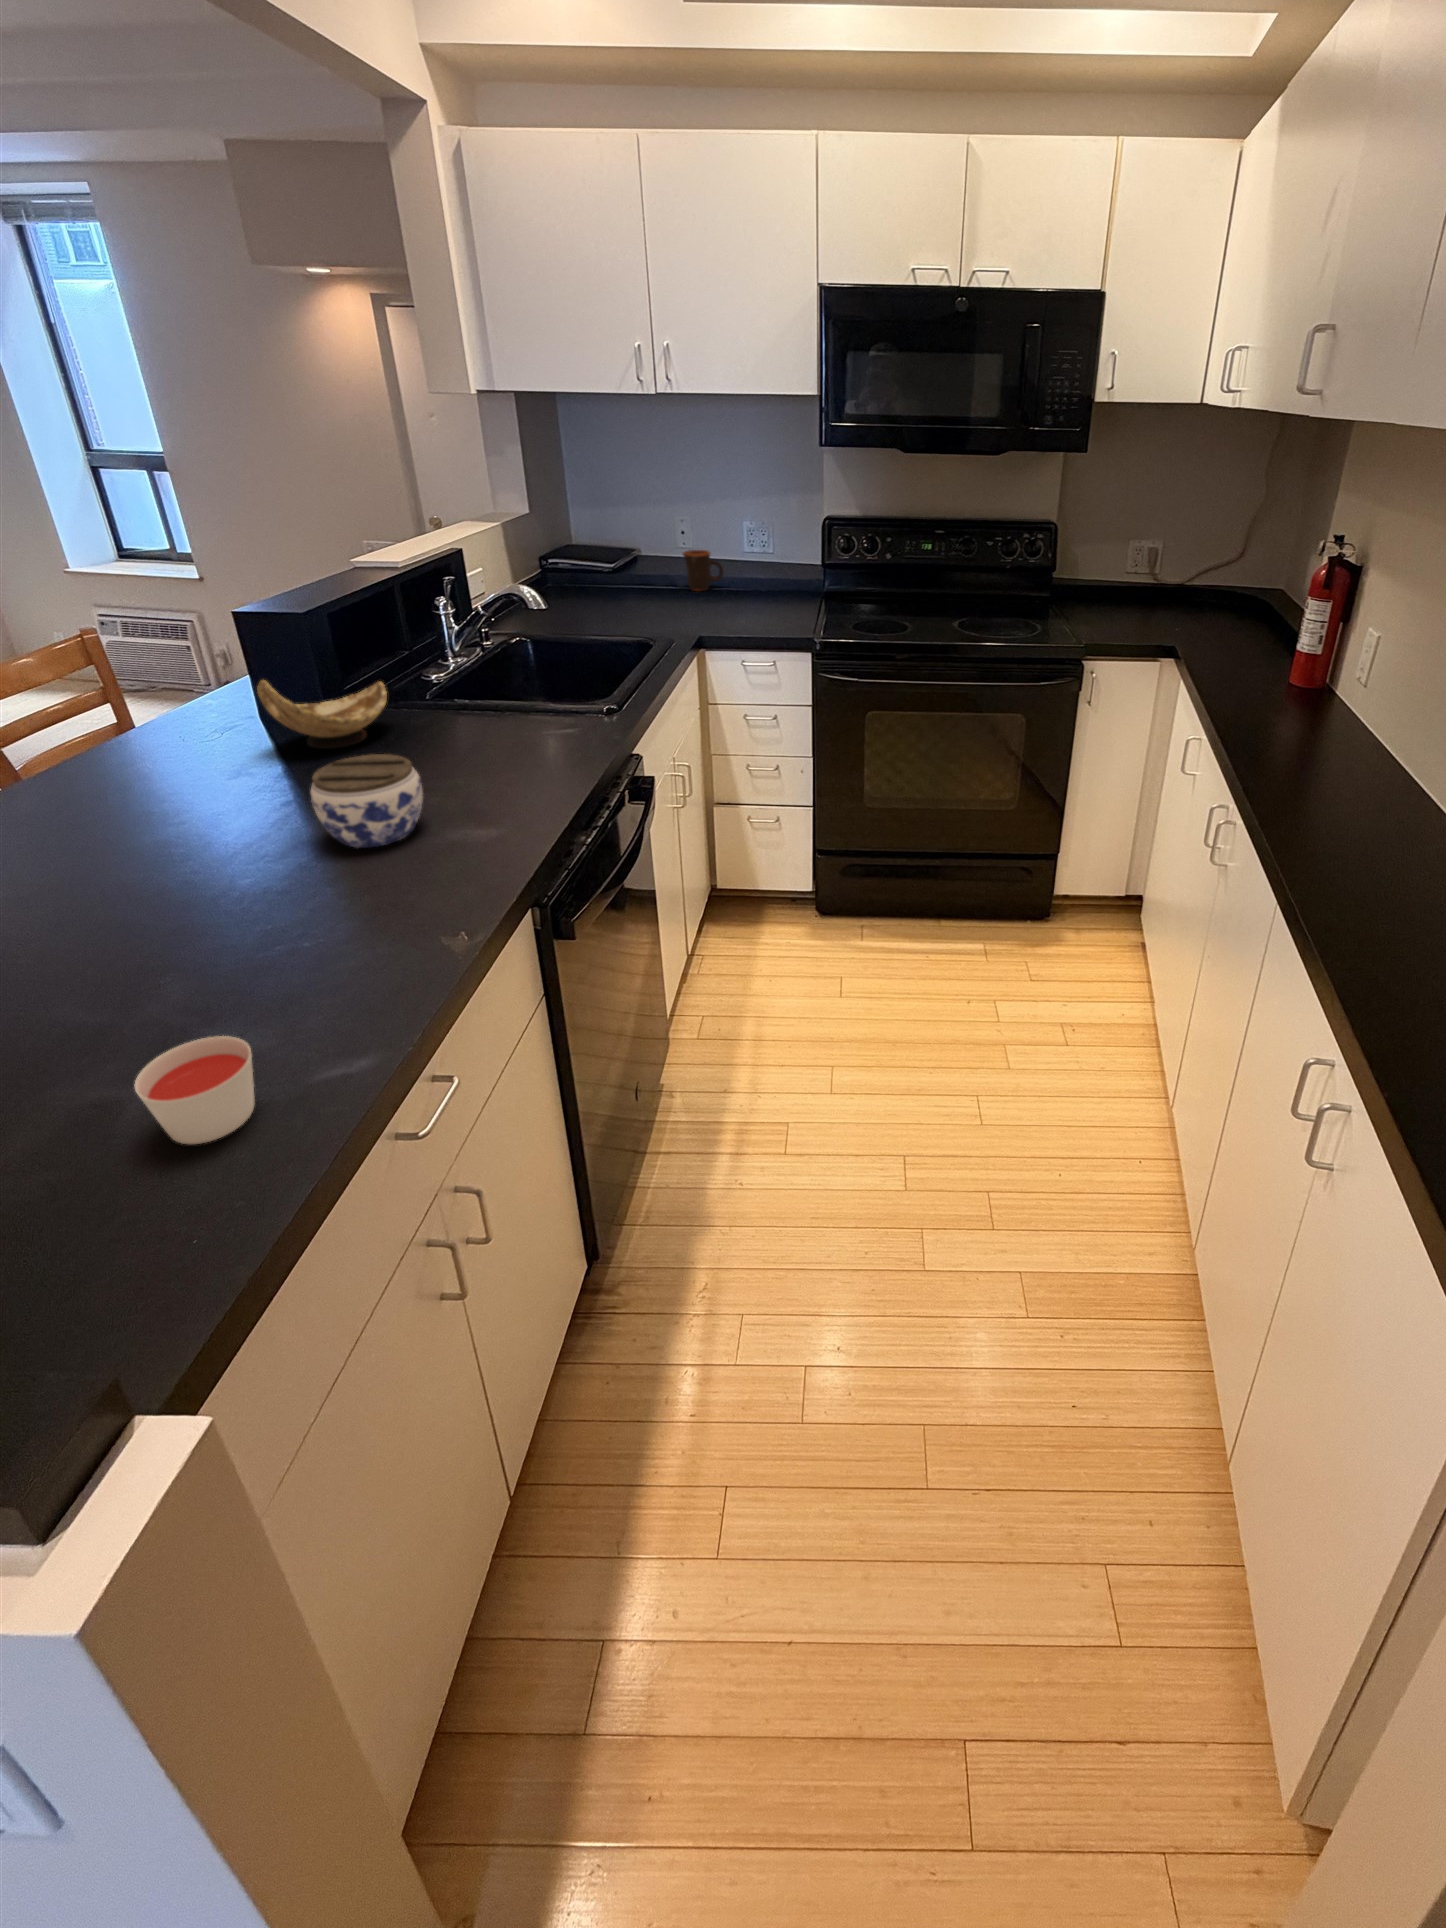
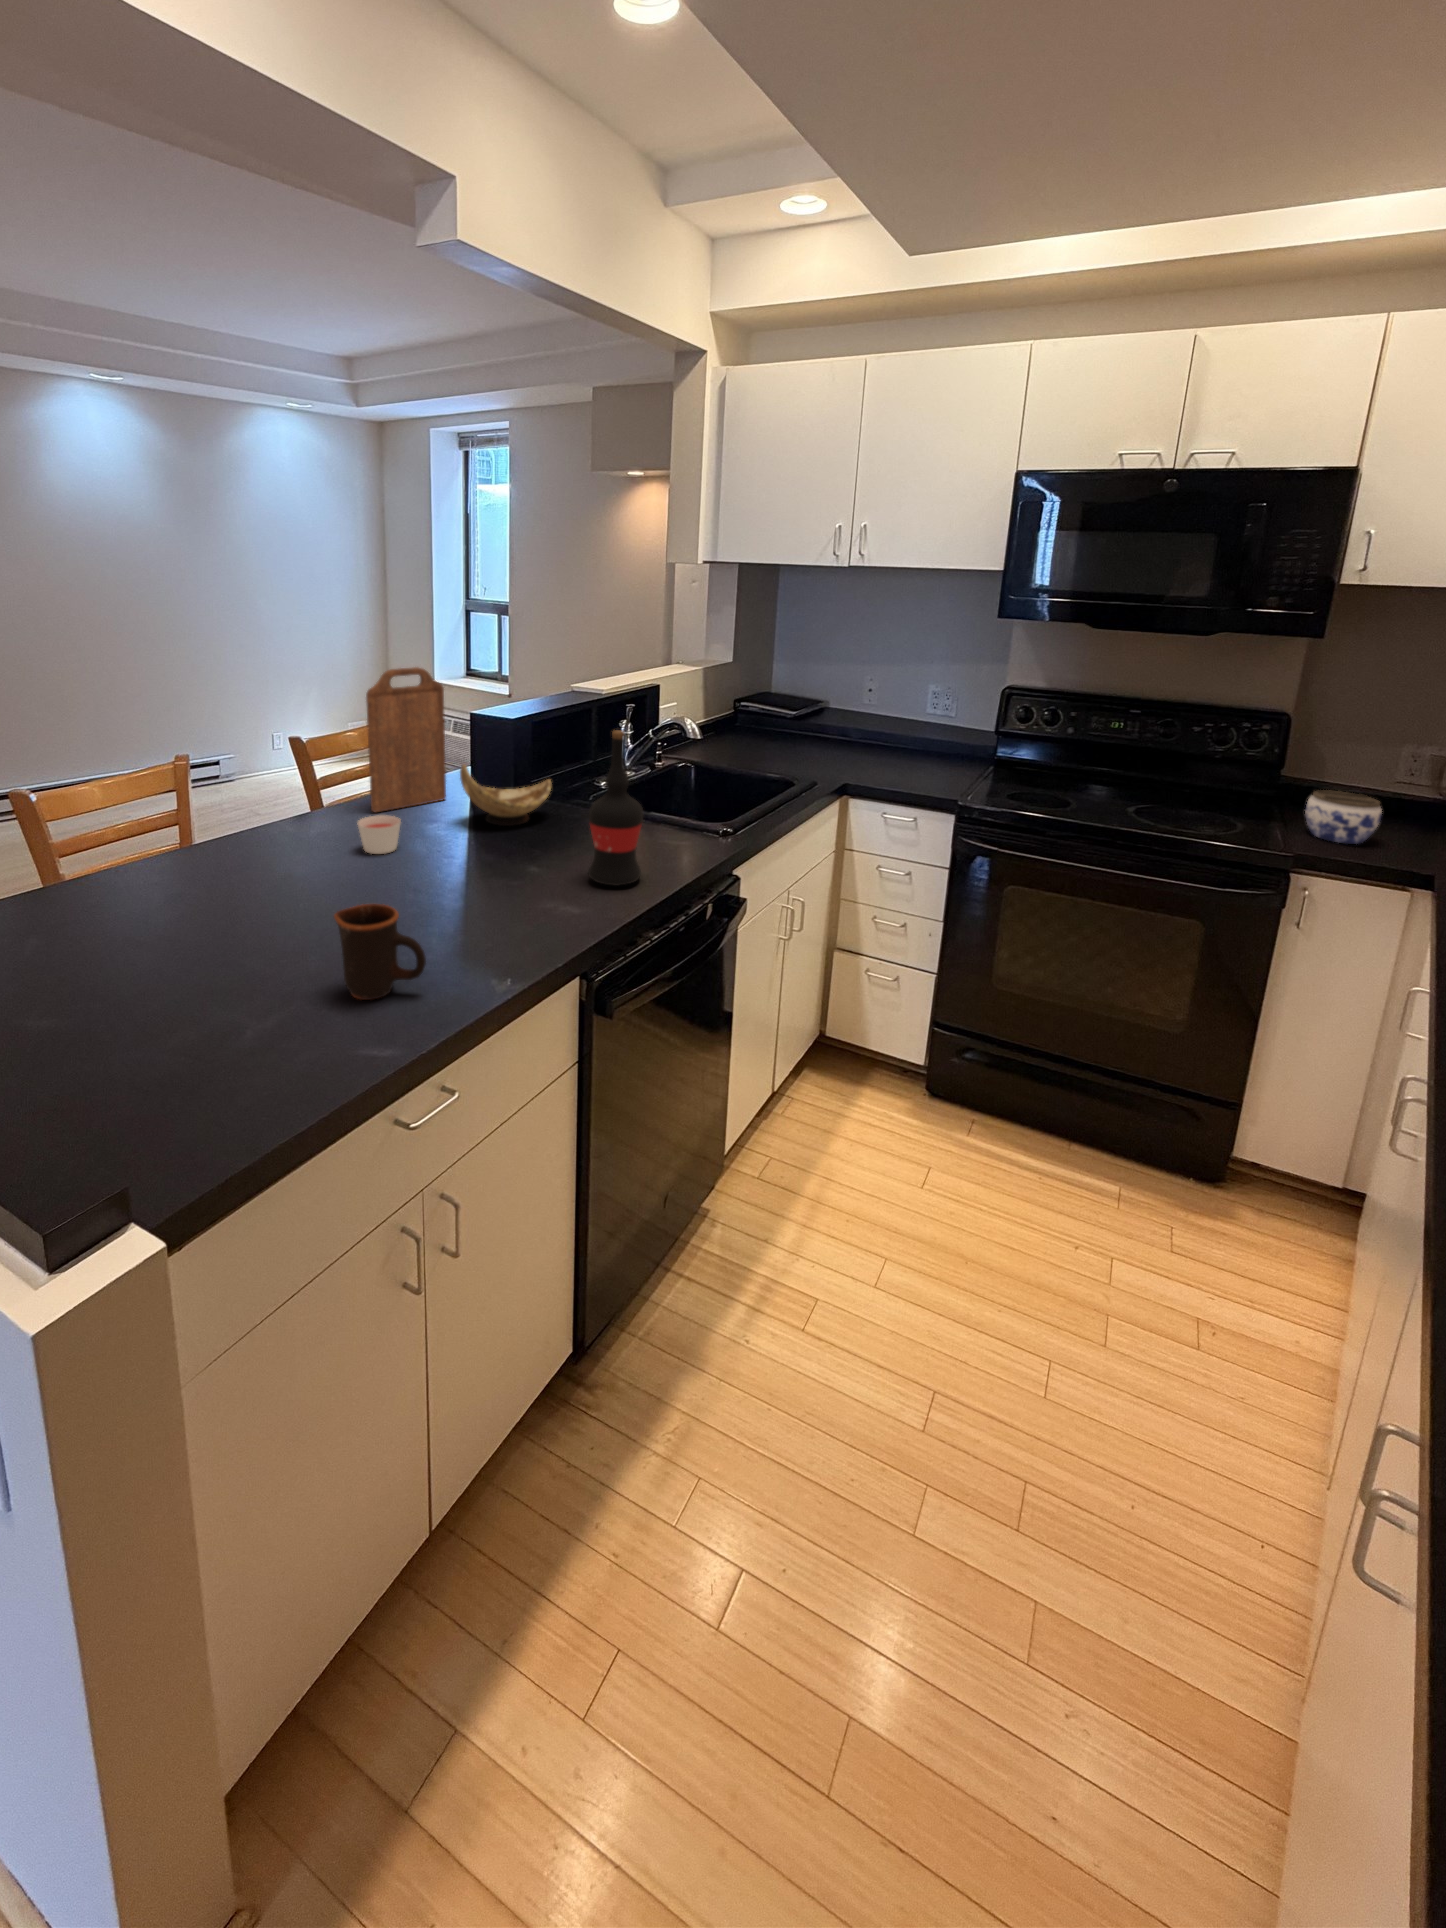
mug: present [683,550,724,591] -> present [334,904,426,1000]
cutting board: none [69,556,230,763] -> present [366,667,446,812]
wine bottle: none [477,611,552,792] -> present [588,730,643,886]
jar: present [311,754,423,848] -> present [1305,790,1382,844]
candle: present [135,1036,255,1144] -> present [358,815,401,854]

